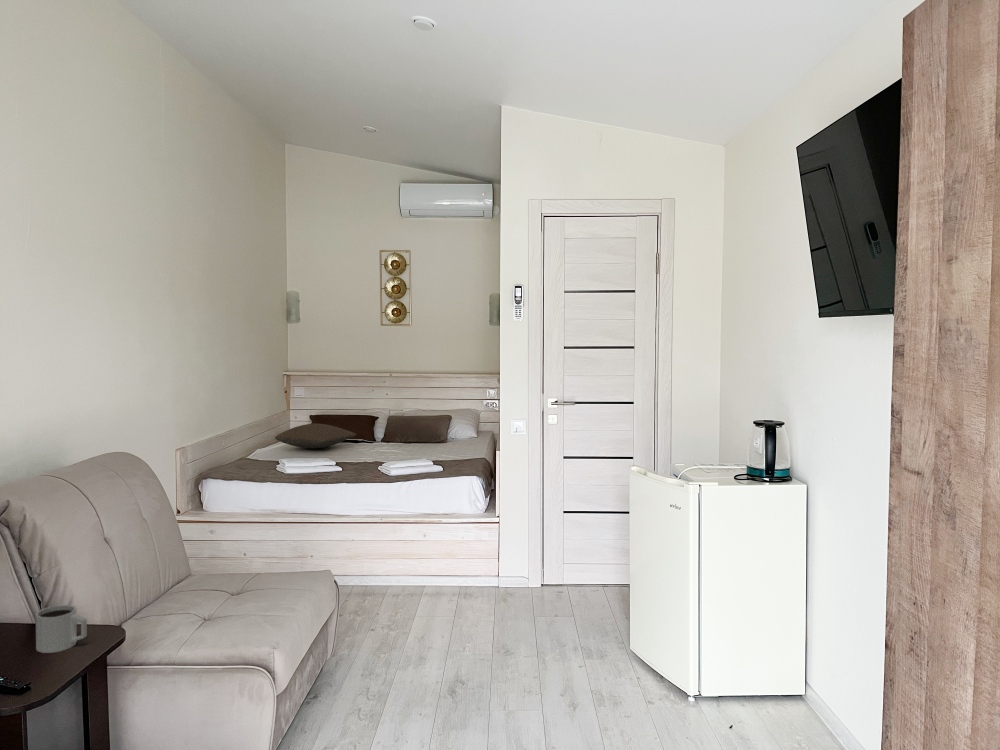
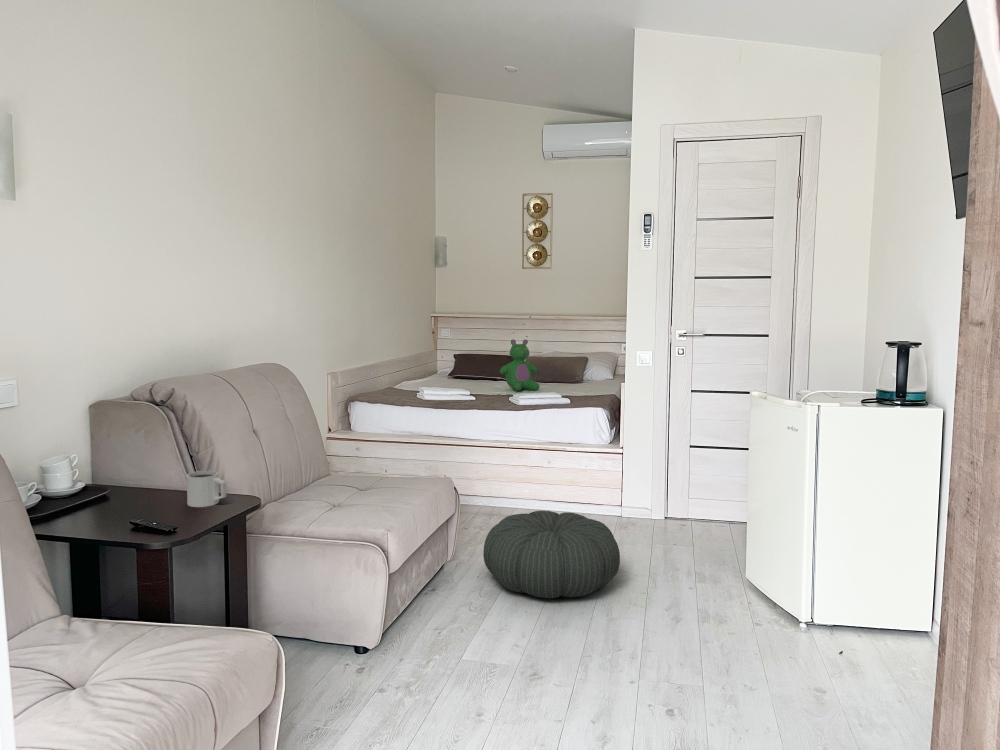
teddy bear: none [364,403,407,458] -> present [500,339,539,391]
pillow: present [275,424,356,449] -> none [420,360,495,383]
pouf: none [368,596,510,696] -> present [483,511,620,598]

